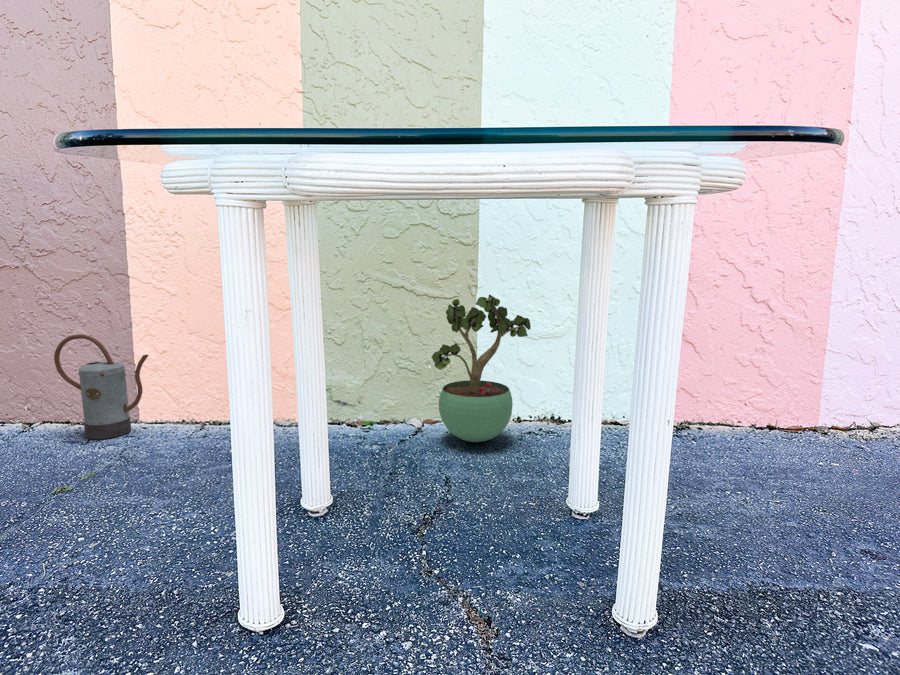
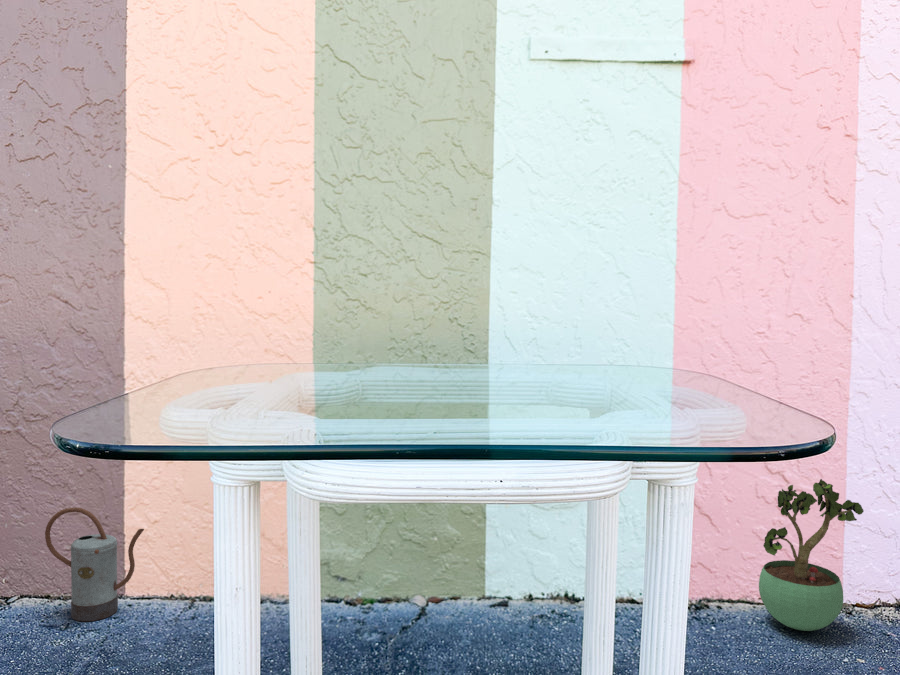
potted plant: present [432,295,531,442] -> present [759,479,864,631]

